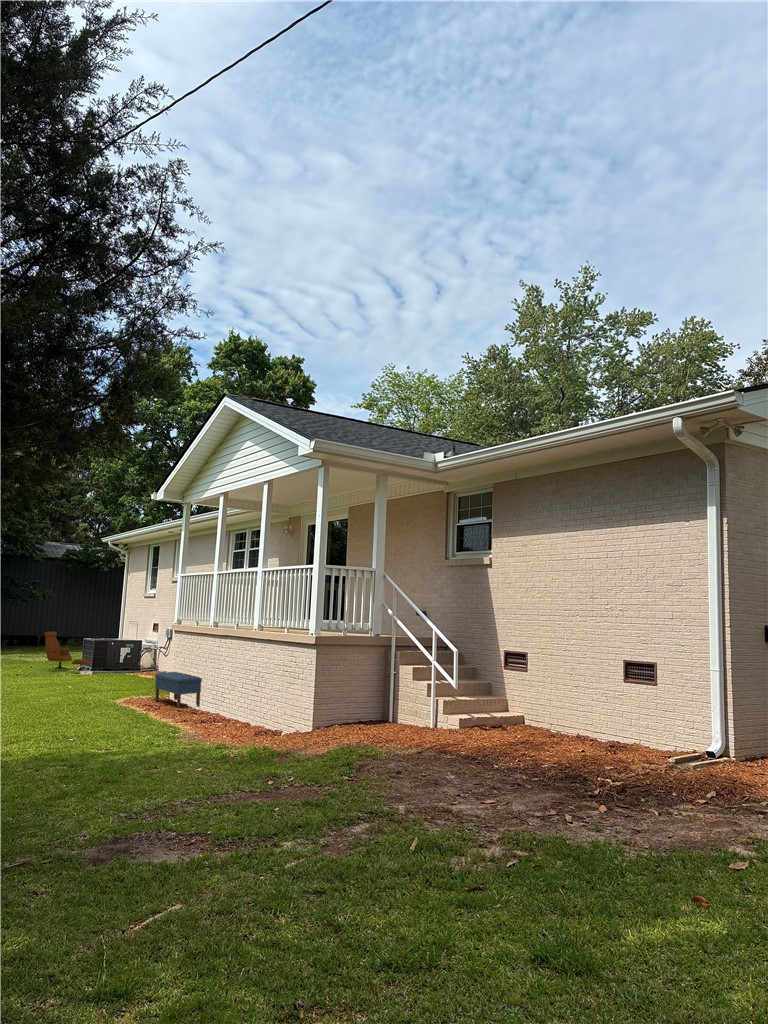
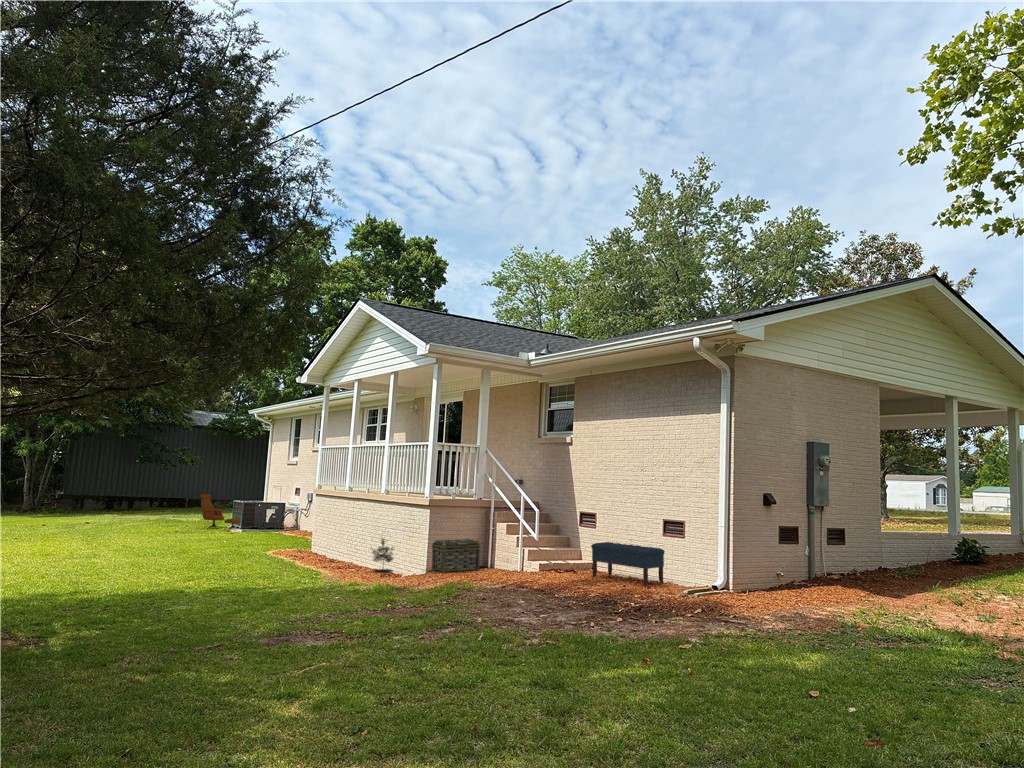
bench: present [155,672,202,708] -> present [591,542,665,586]
potted tree: none [239,683,271,731] -> present [373,539,393,573]
basket: none [318,686,381,732] -> present [432,539,481,573]

